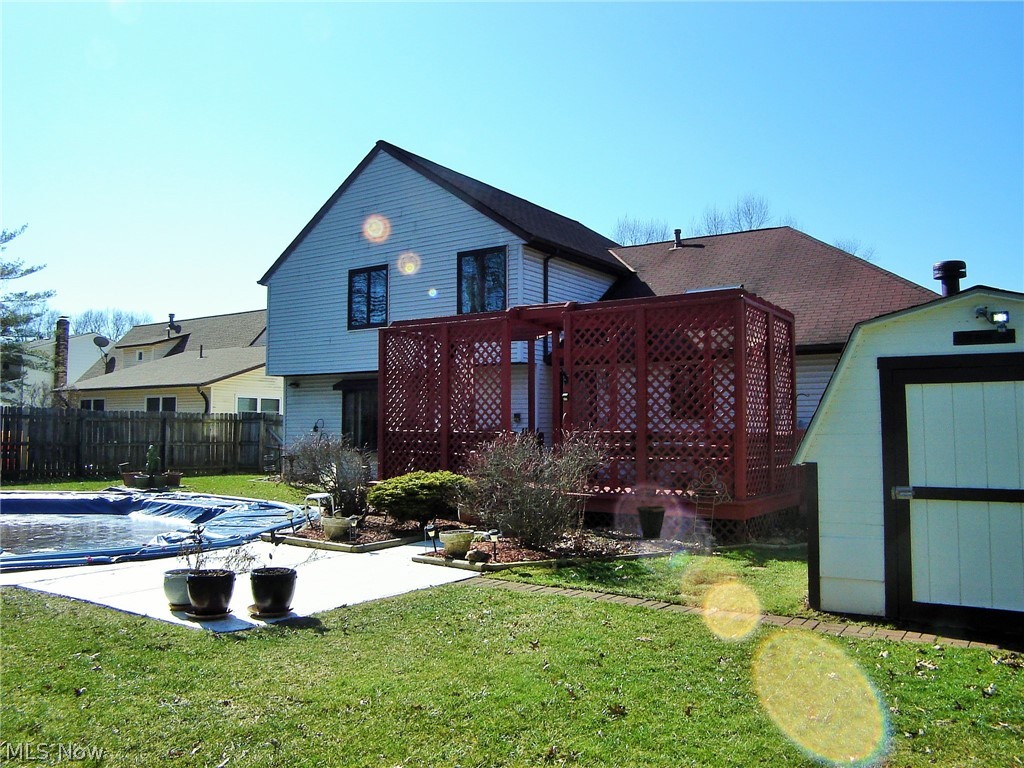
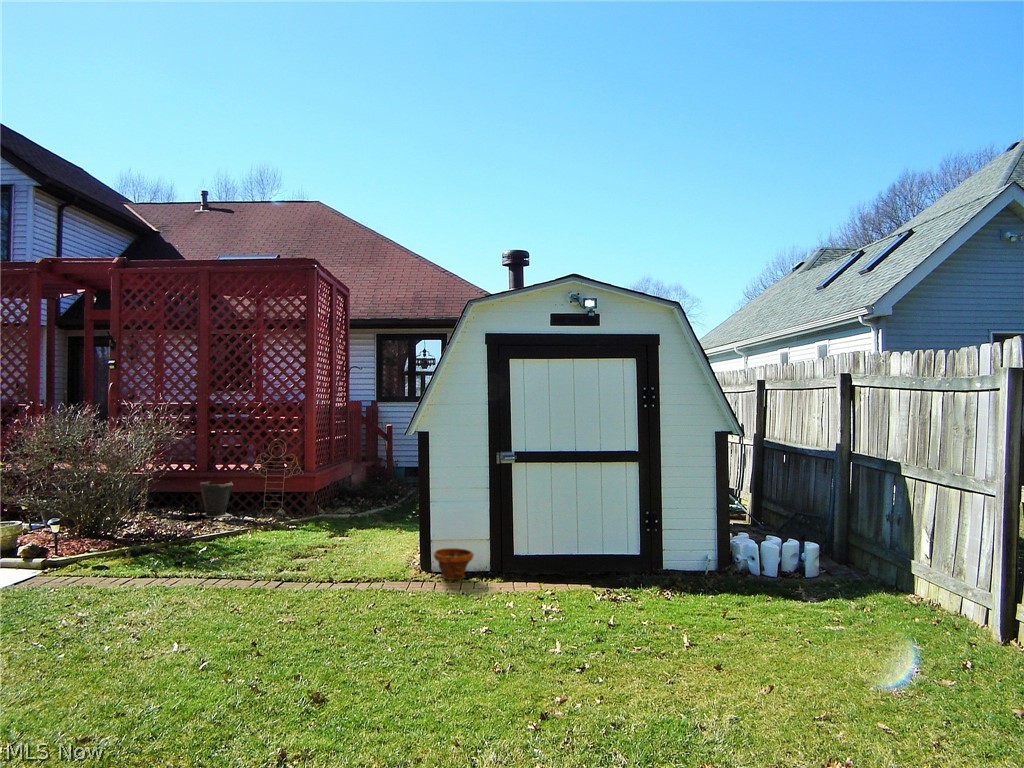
planter: none [817,586,862,620] -> present [434,548,473,580]

